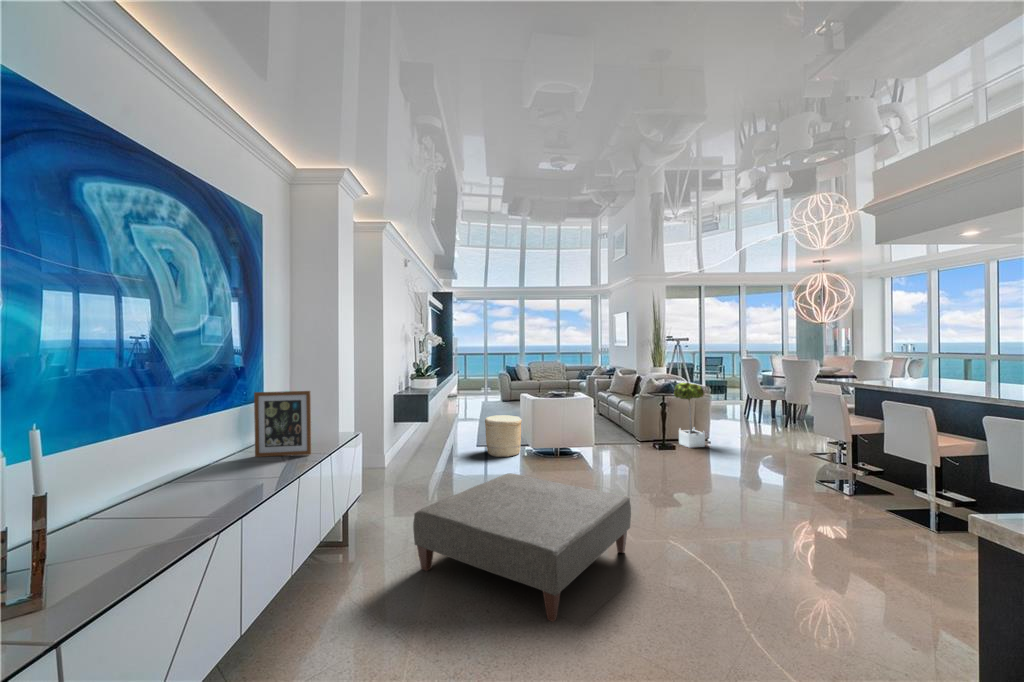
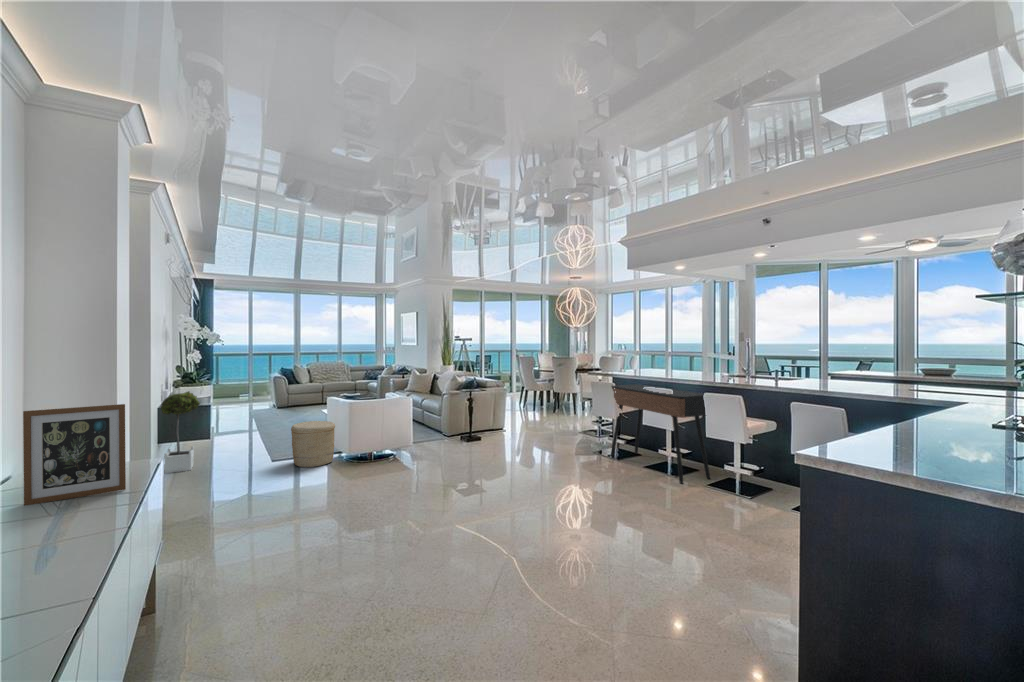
potted tree: present [674,382,705,448] -> present [160,391,200,473]
console table: none [835,398,999,545] -> present [611,384,710,484]
ottoman: present [413,474,631,622] -> none [278,480,494,613]

